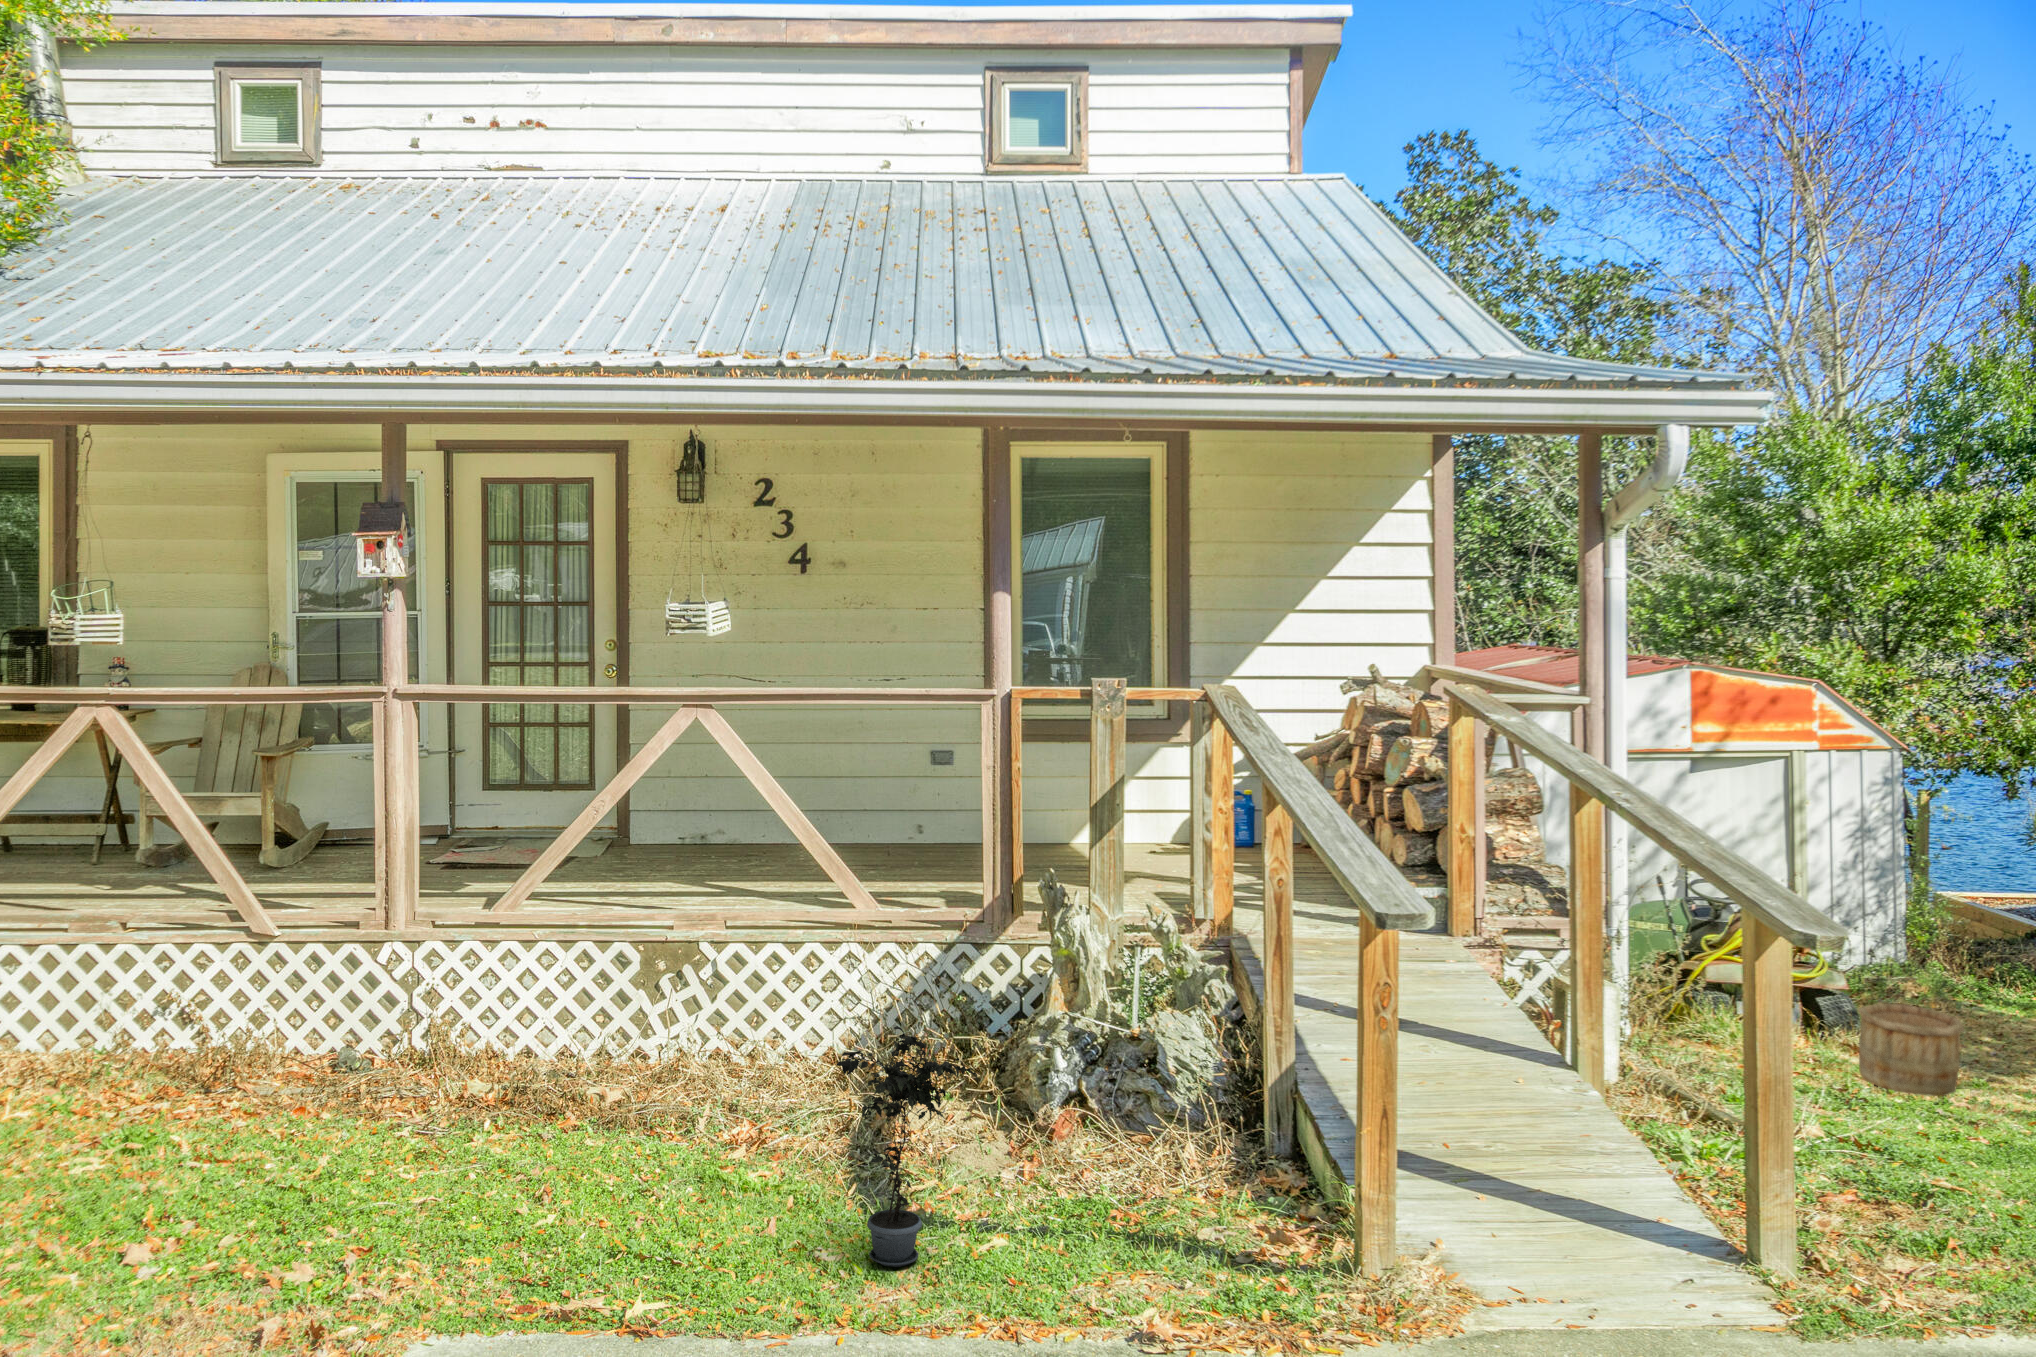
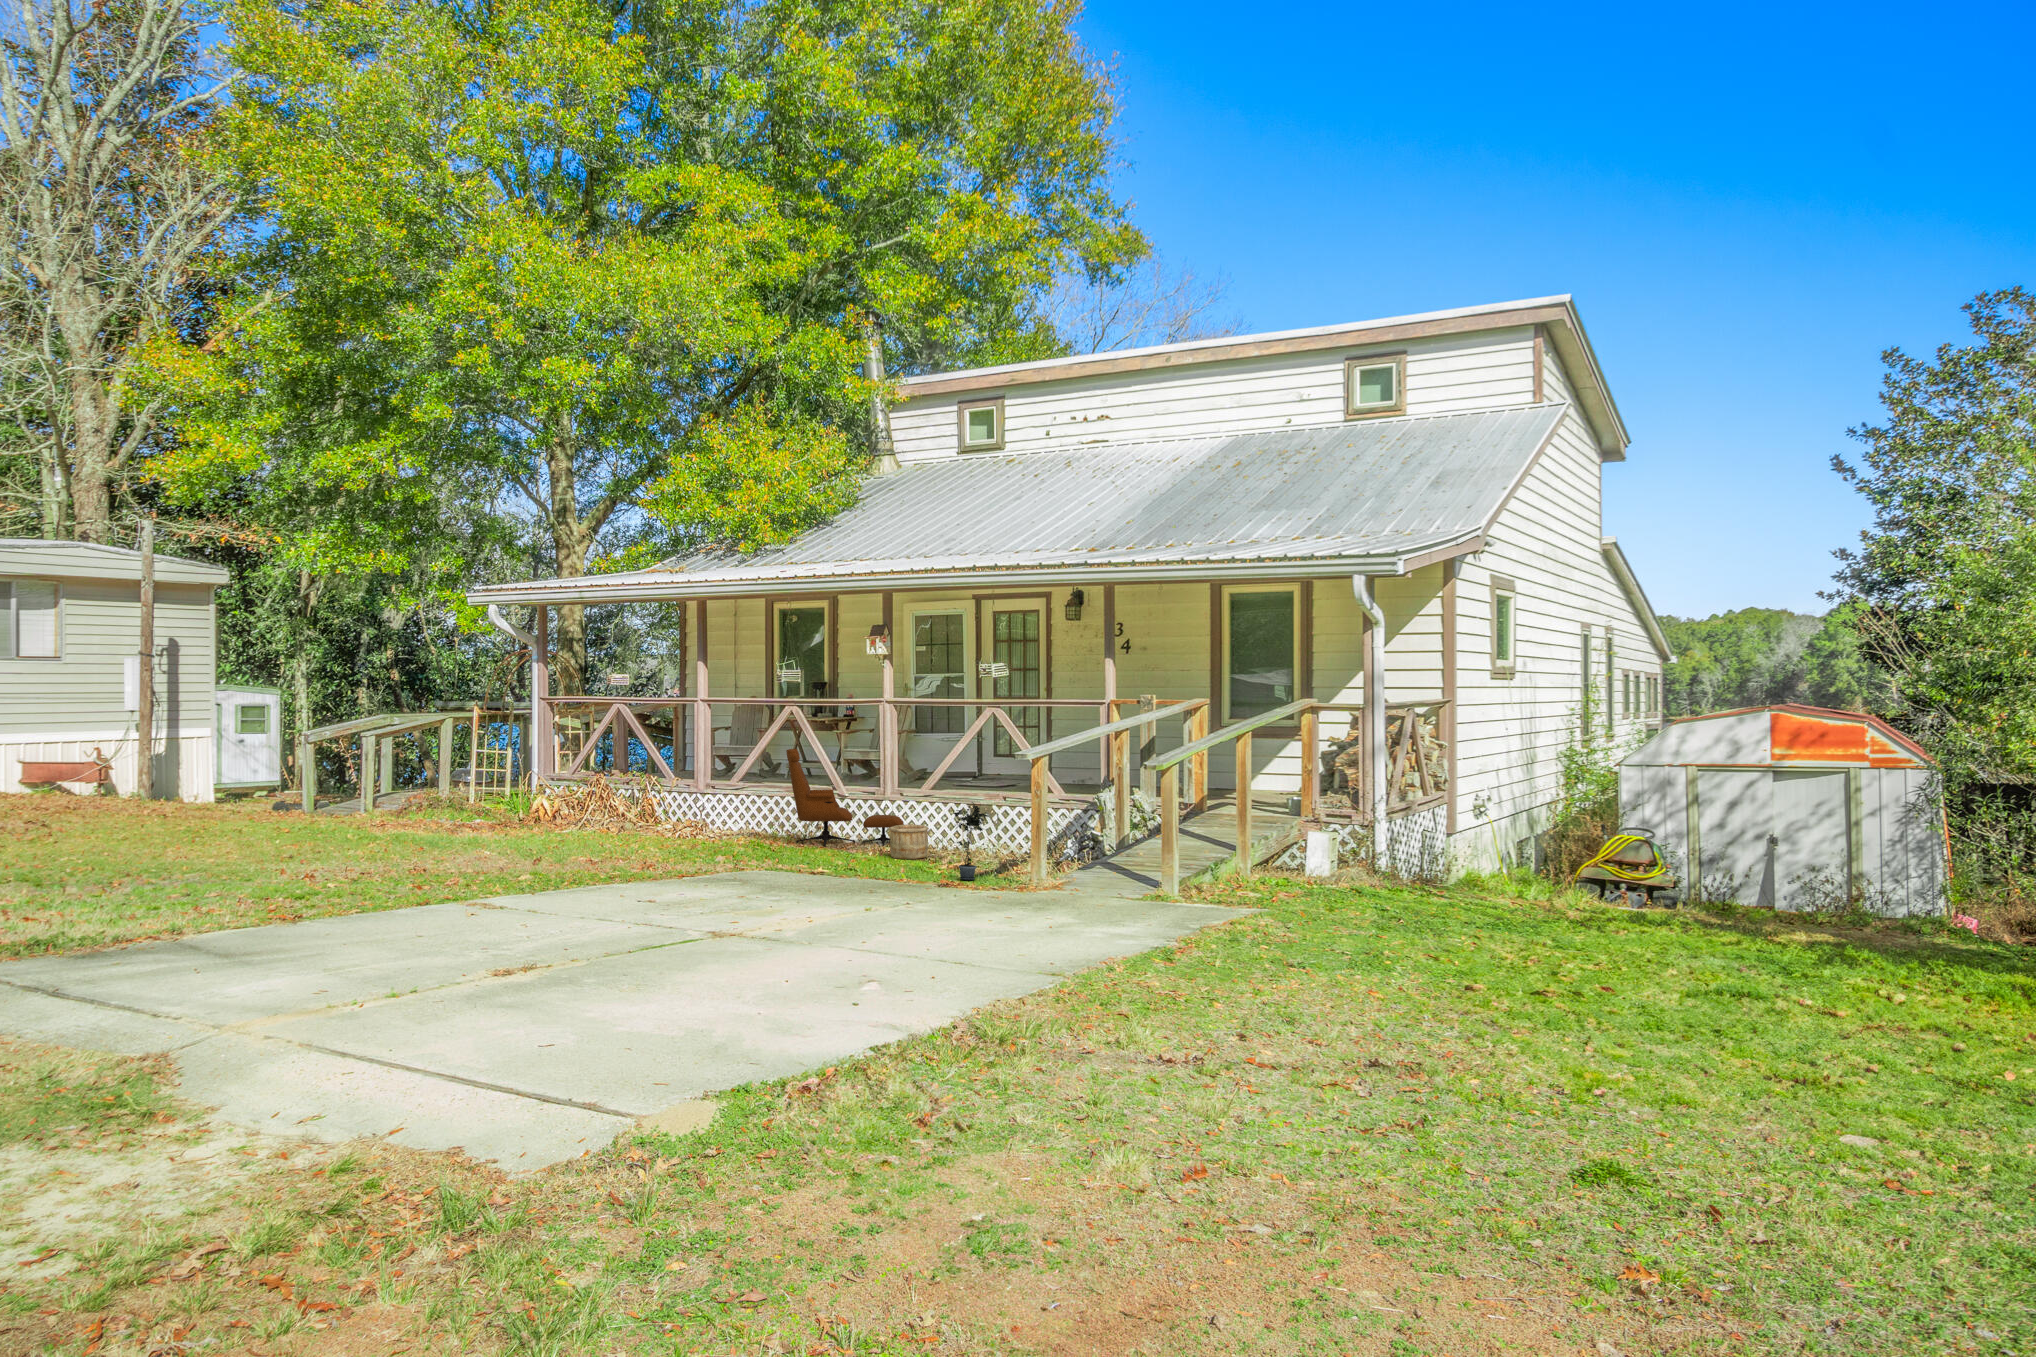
lounge chair: none [115,838,463,1107] -> present [786,749,904,847]
wooden bucket: present [1858,1004,1964,1096] -> present [889,825,929,859]

